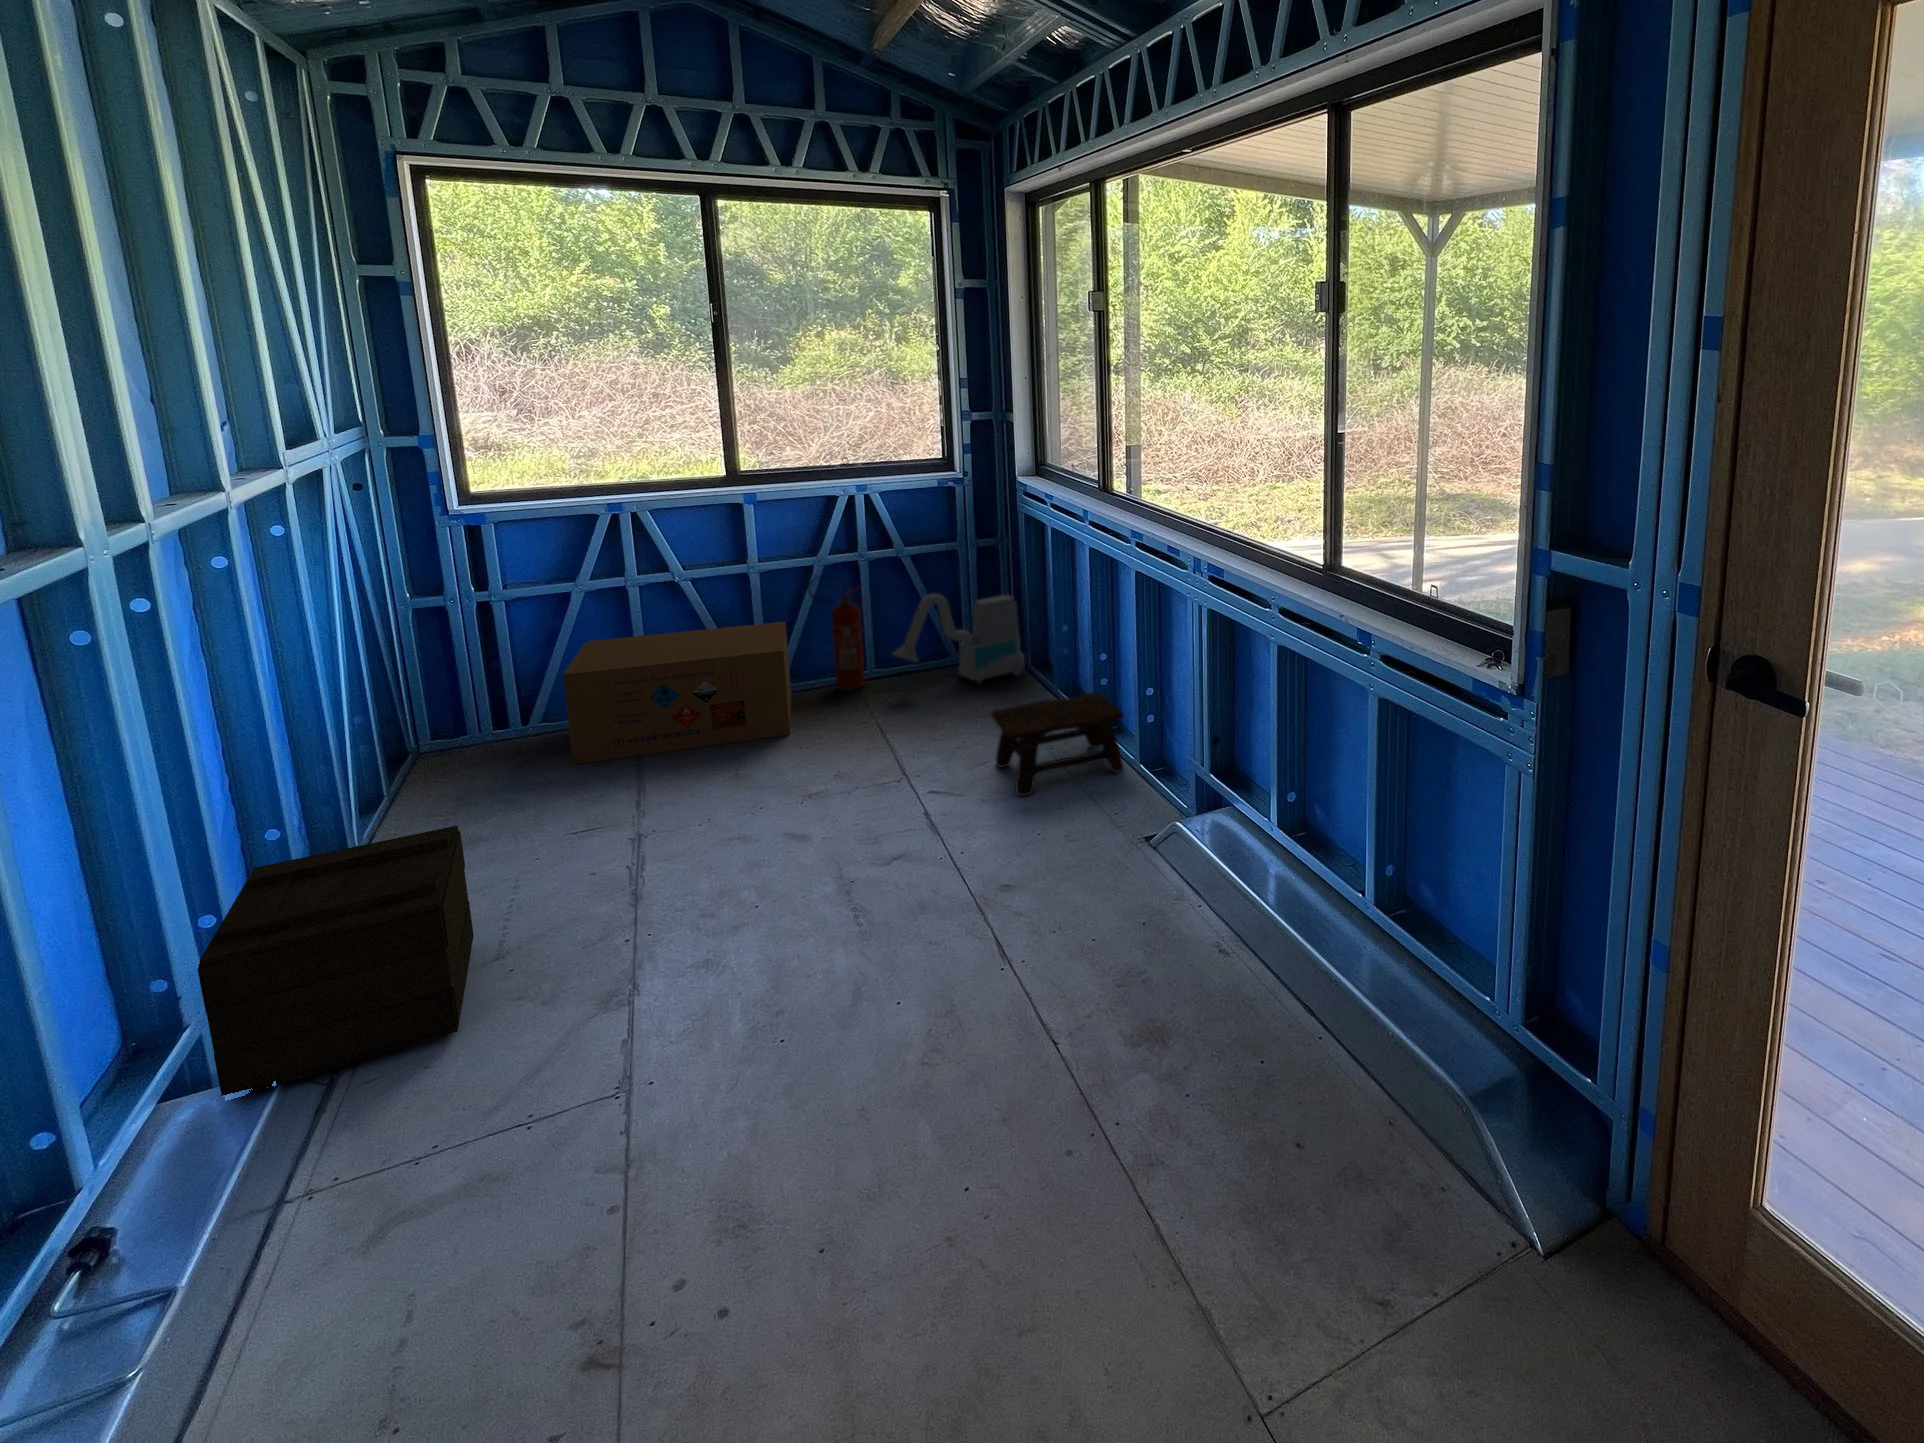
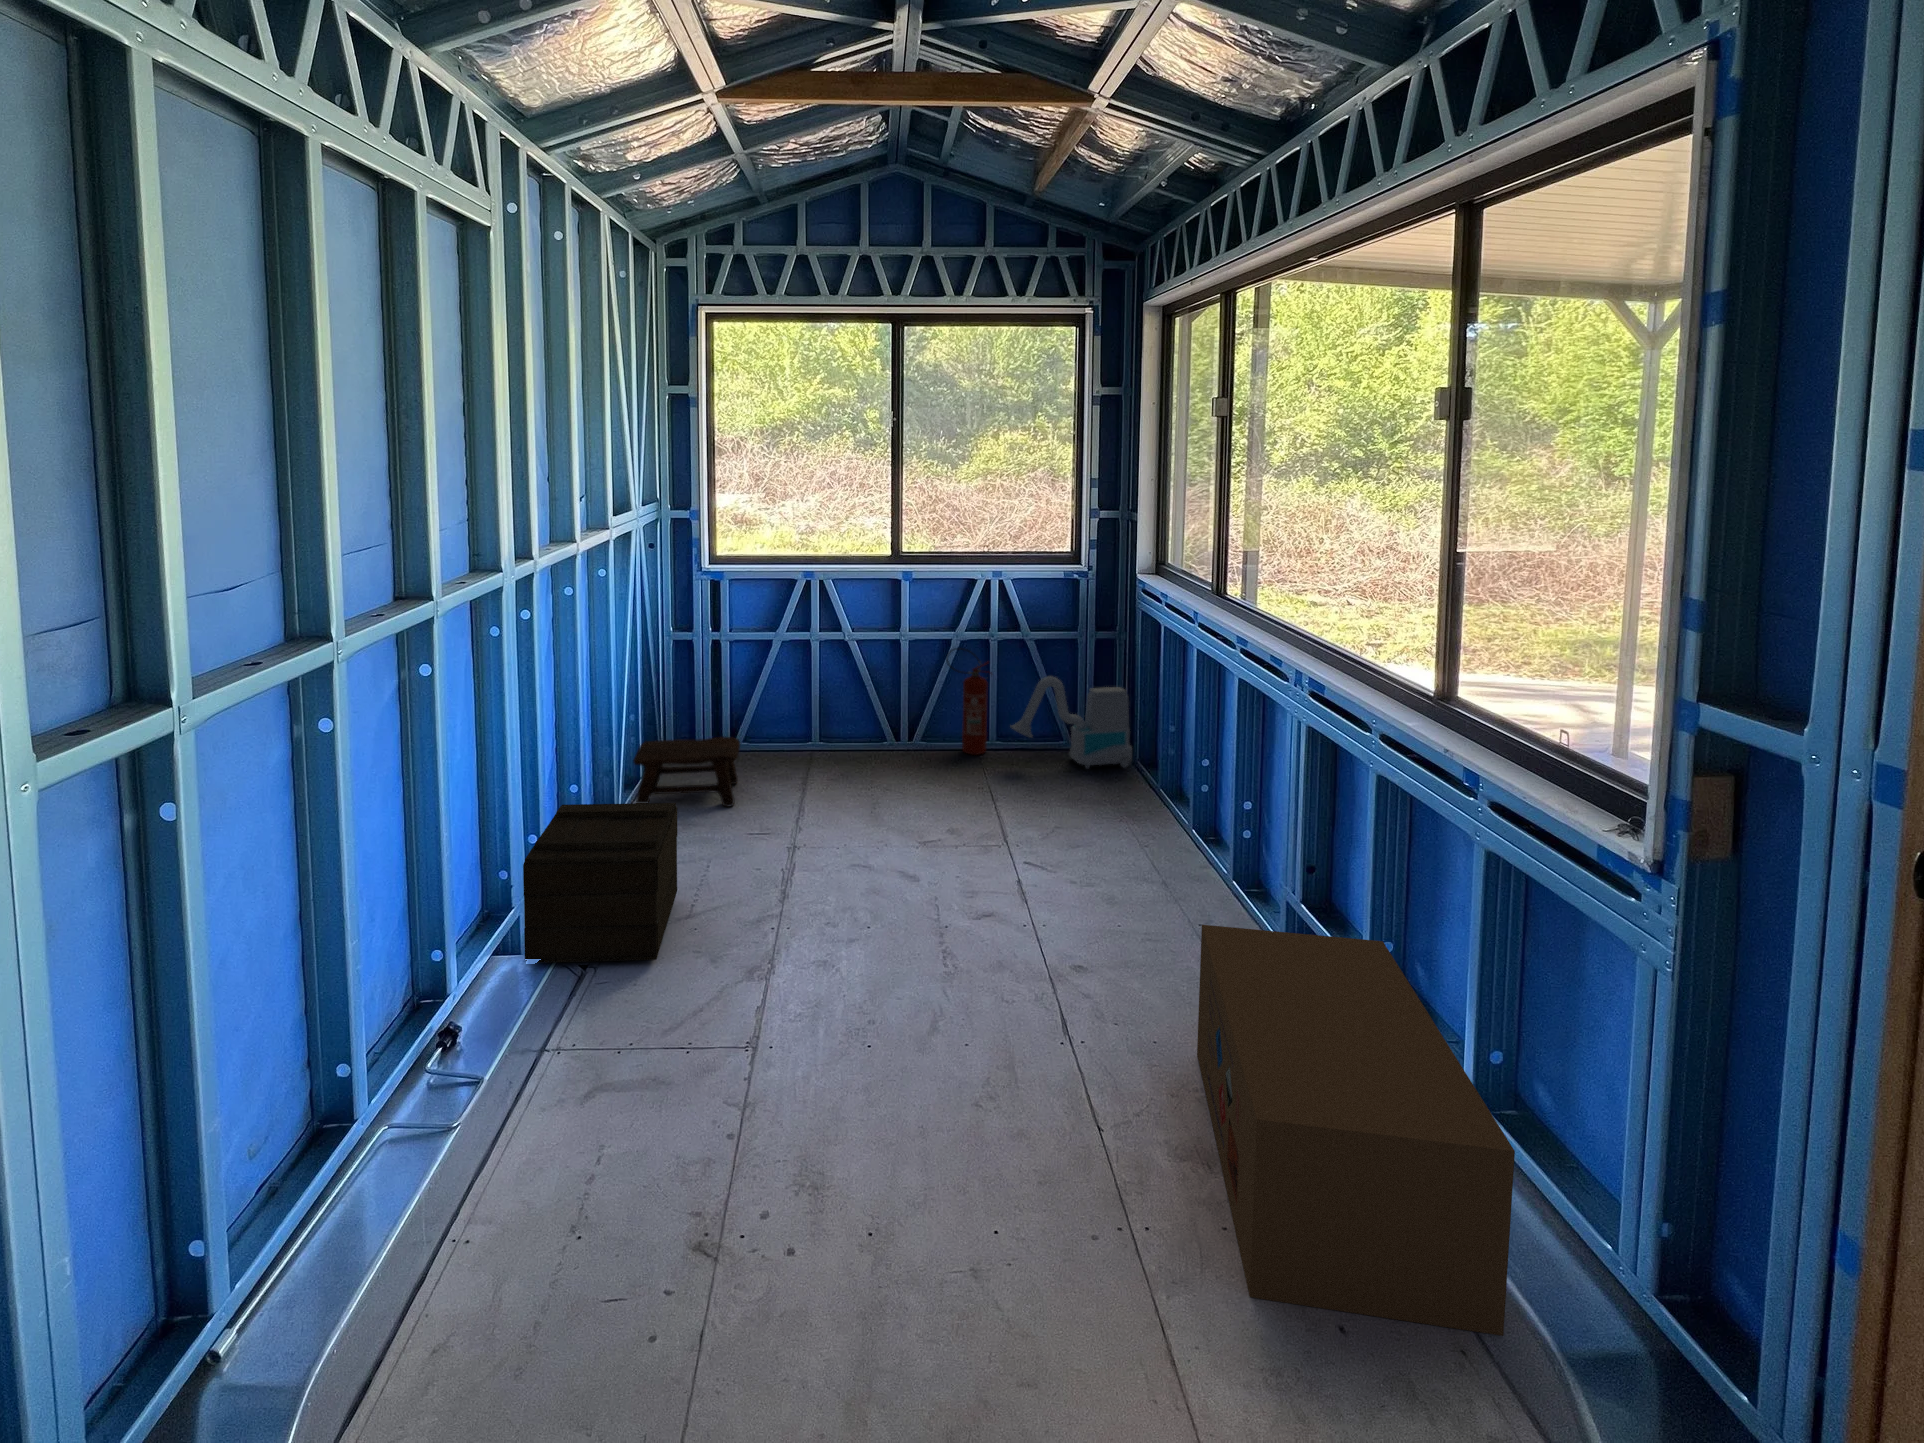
cardboard box: present [563,622,791,764] -> present [1197,925,1515,1336]
stool: present [991,693,1124,796] -> present [633,737,740,807]

